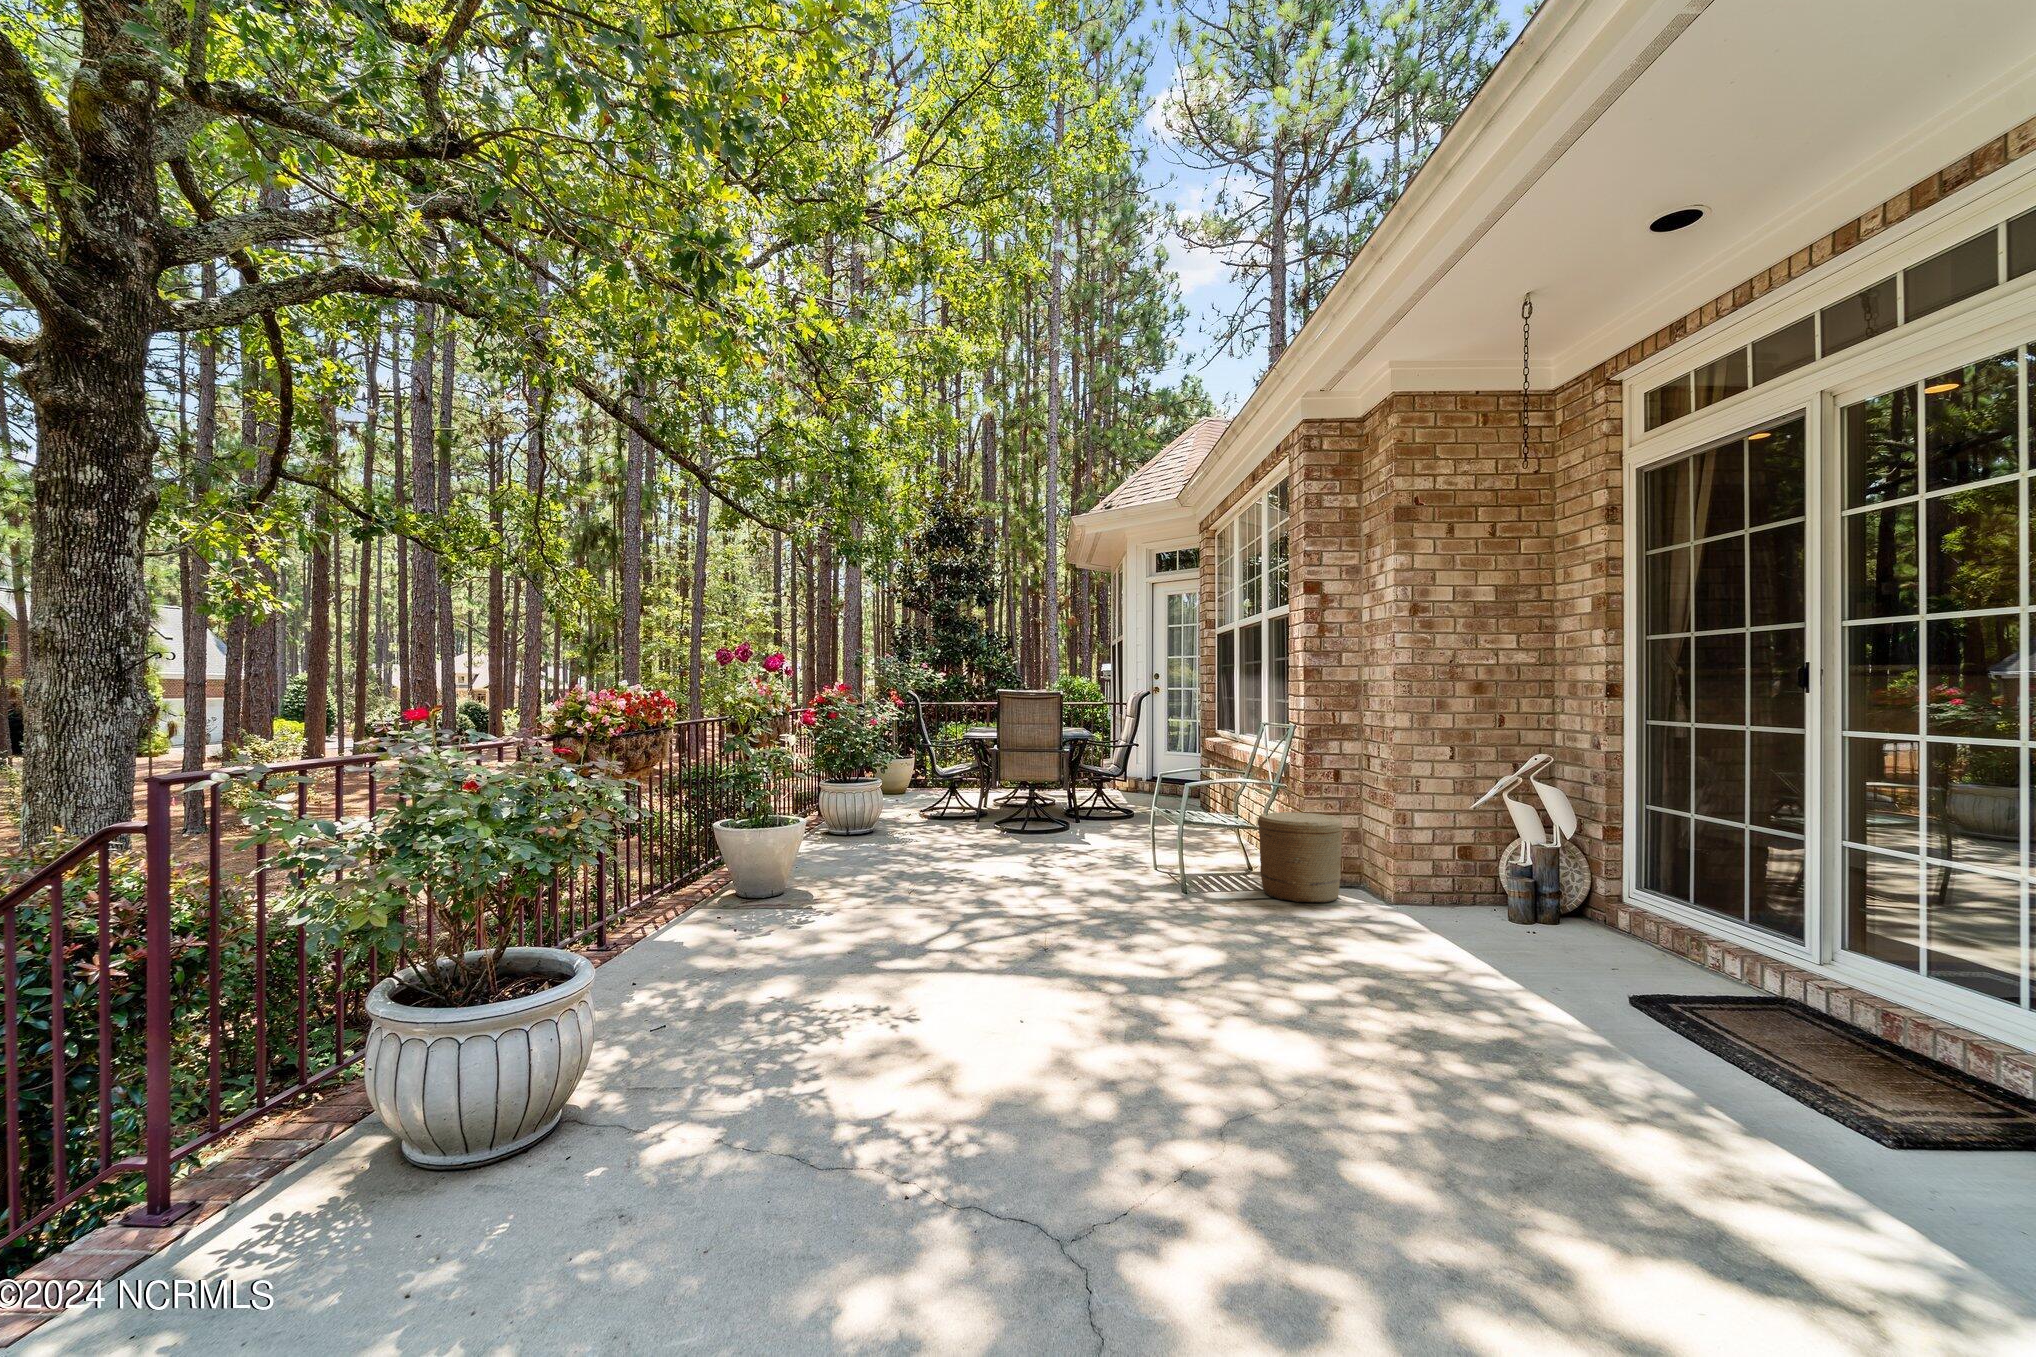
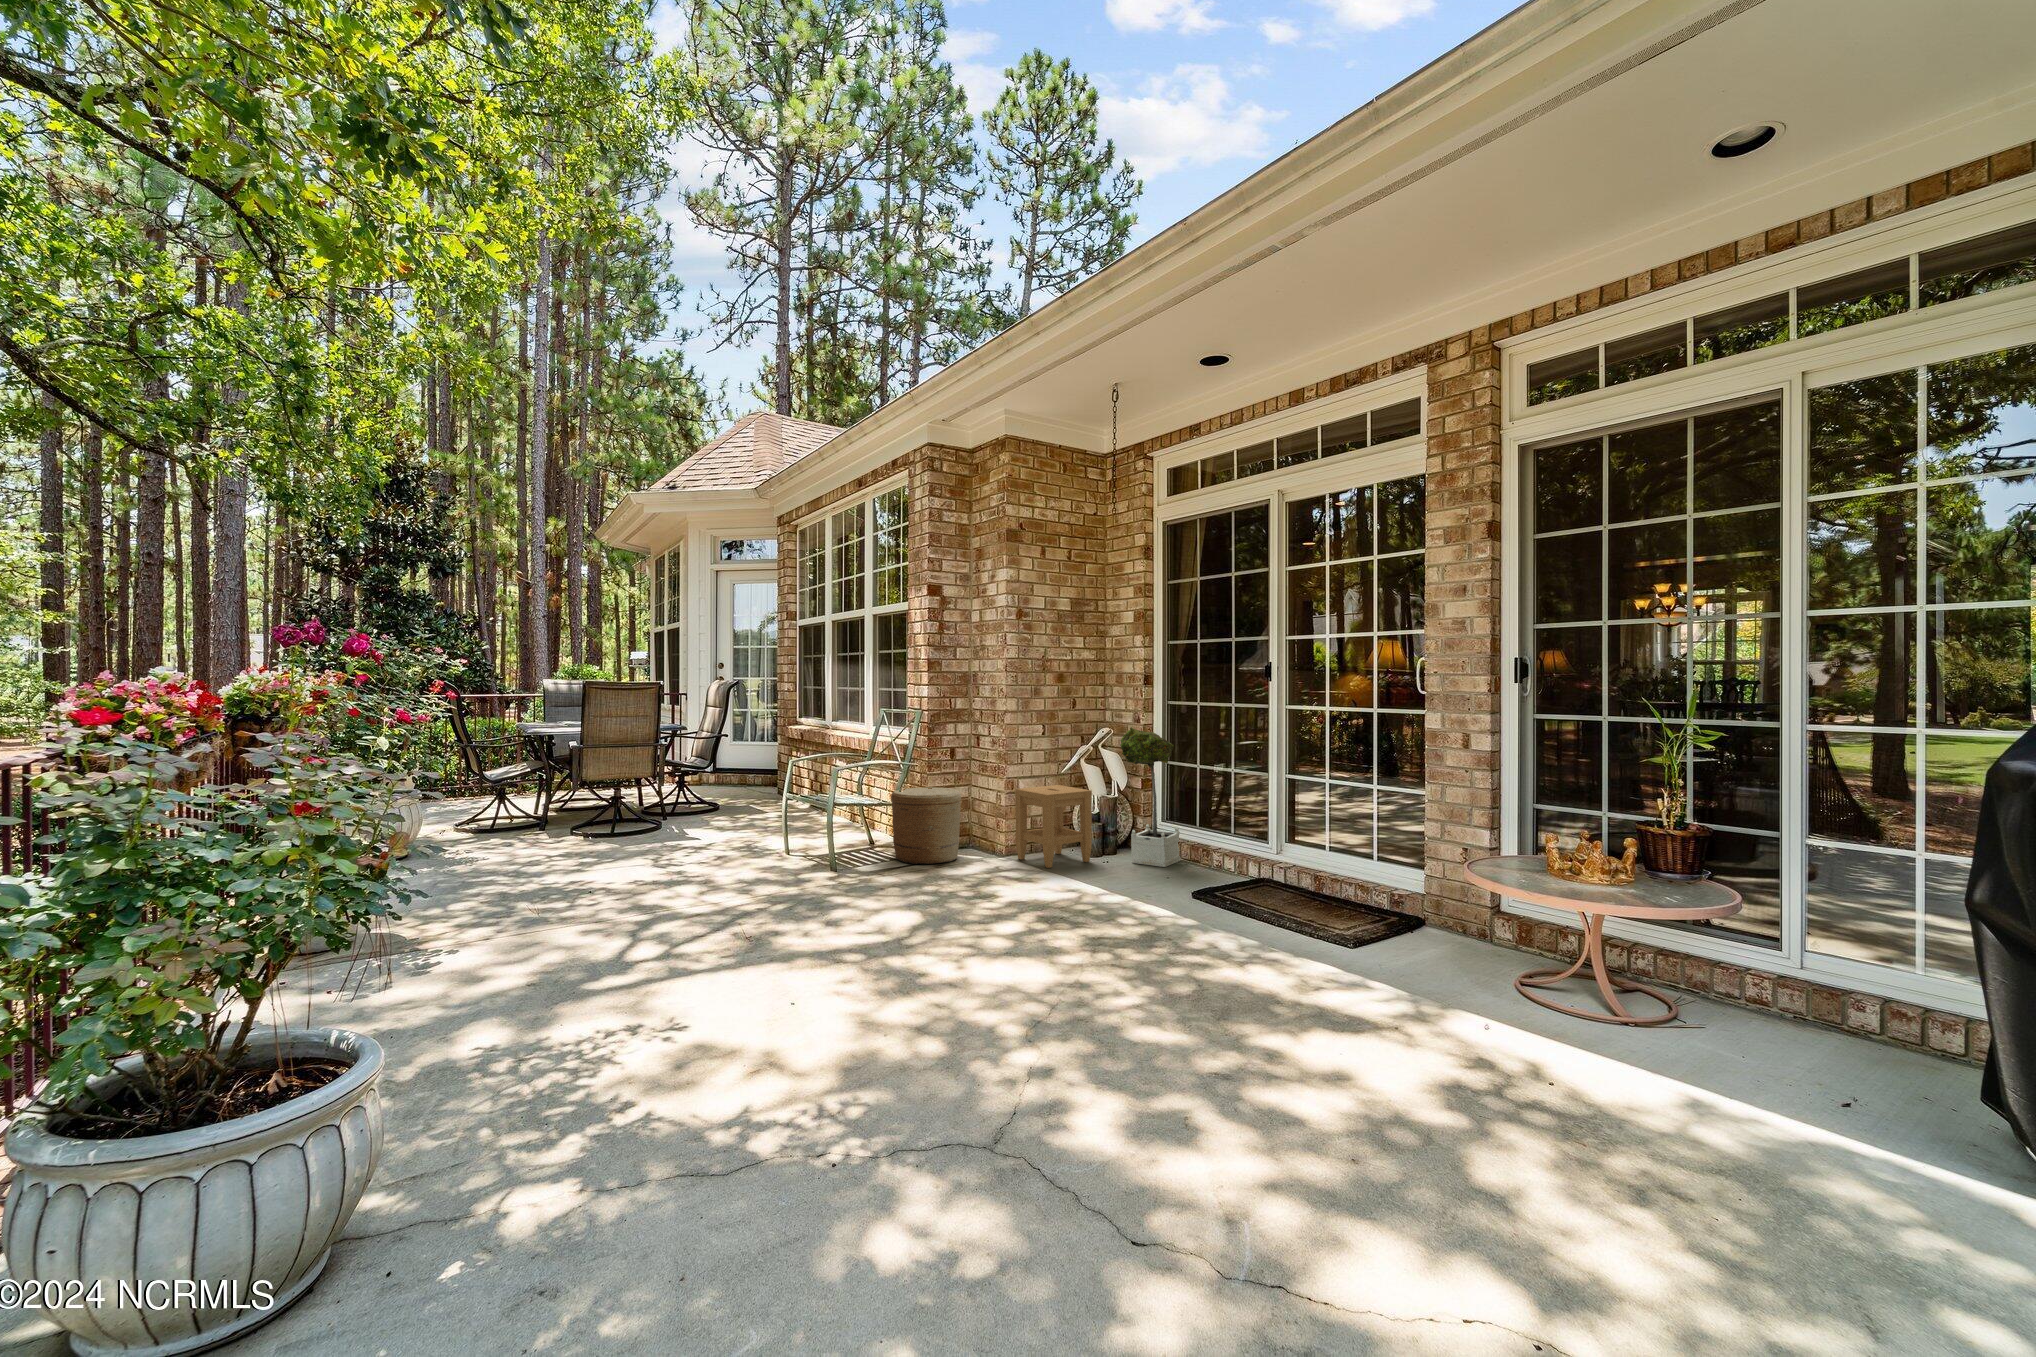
potted tree: none [1561,754,1663,953] -> present [1120,727,1180,867]
stool: none [1410,824,1516,928] -> present [1015,785,1092,868]

